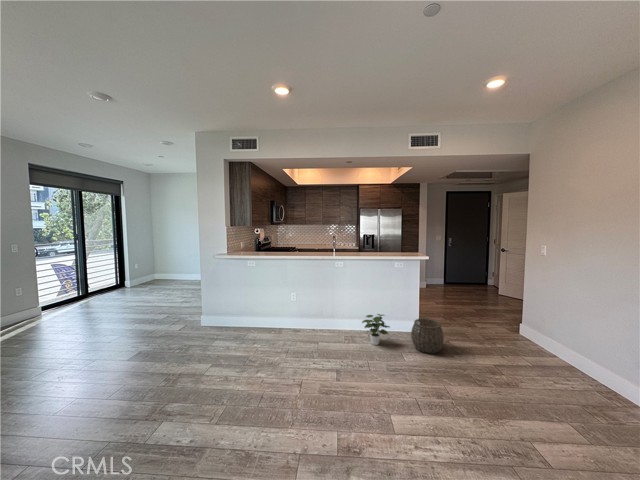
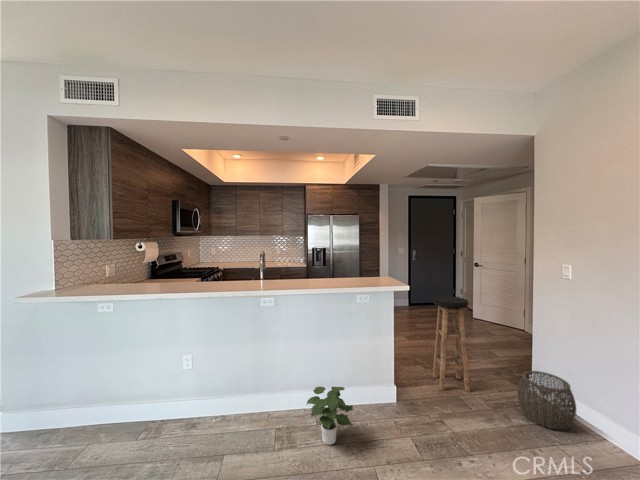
bar stool: none [449,268,475,332] -> present [433,296,470,392]
woven basket: present [411,318,444,353] -> present [517,371,576,430]

